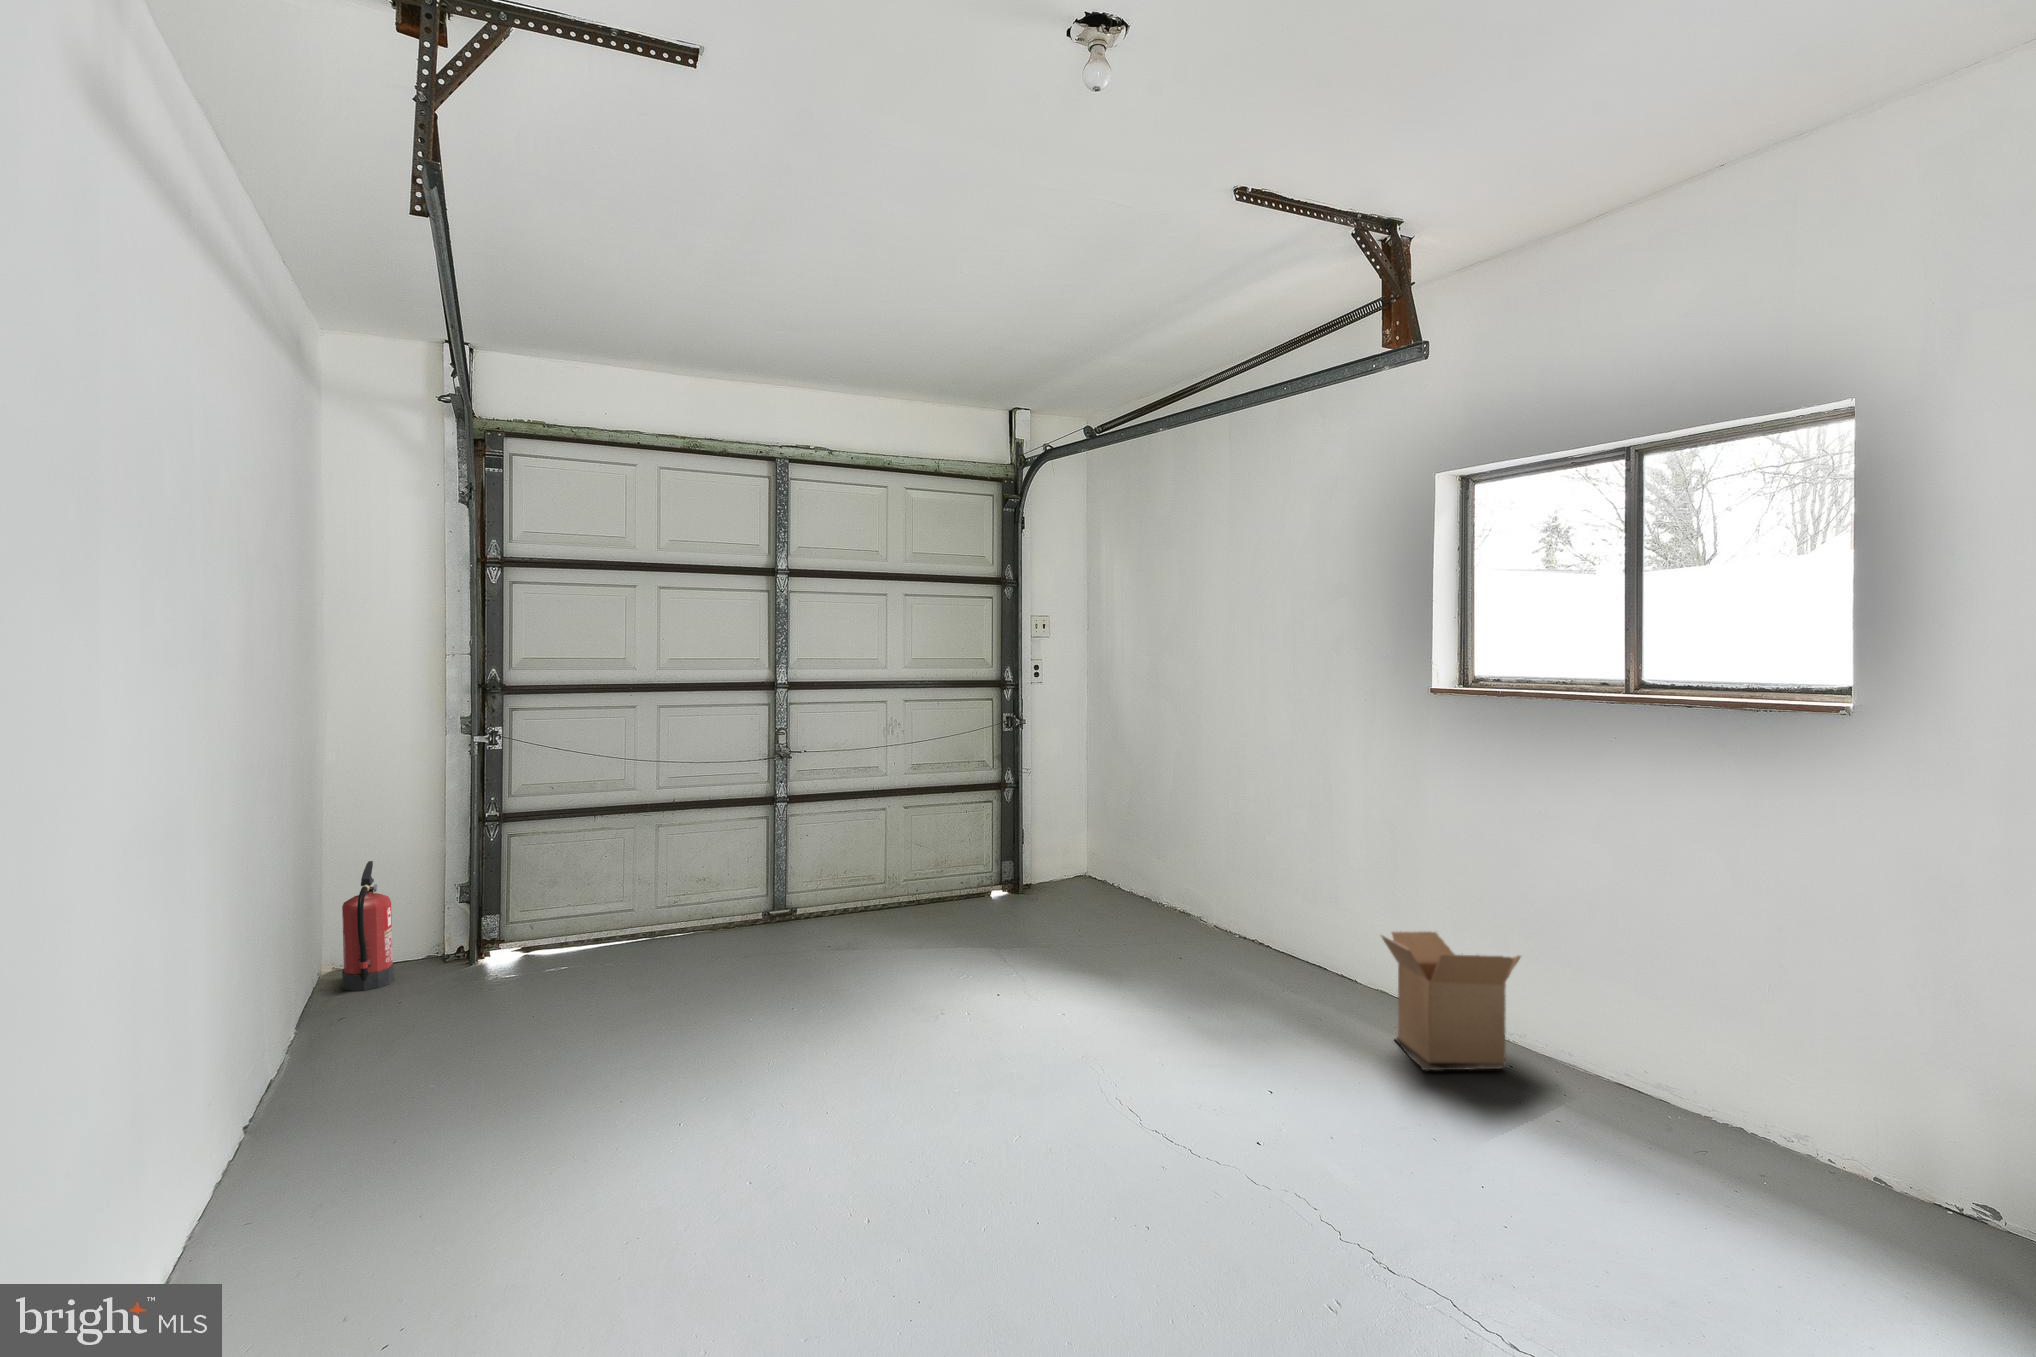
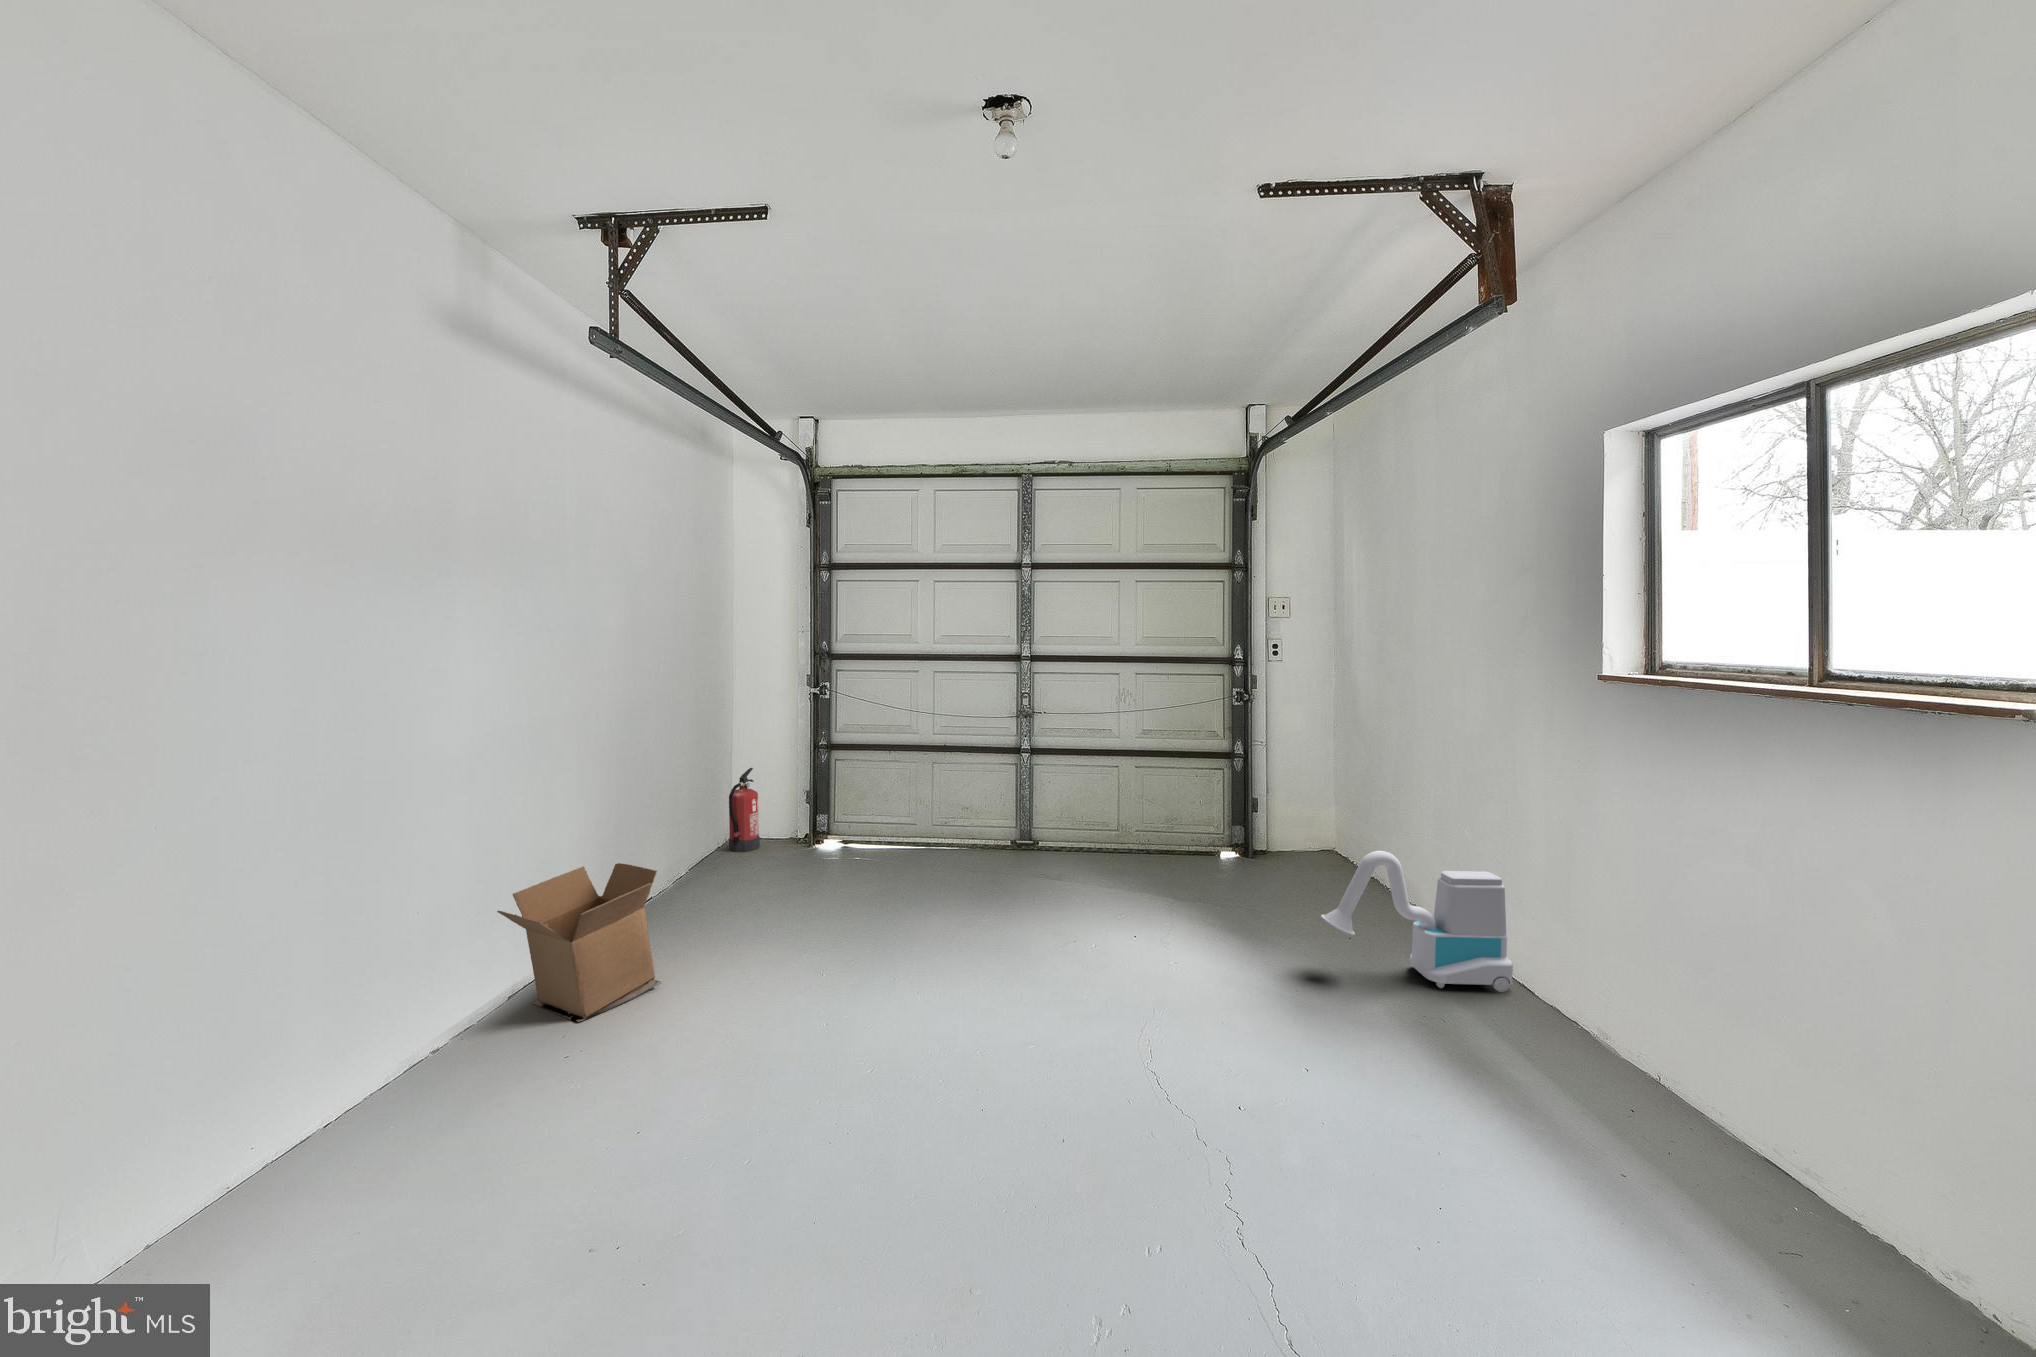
vacuum cleaner: none [1173,866,1303,975] -> present [1321,851,1513,992]
cardboard box: present [1381,932,1520,1070] -> present [497,863,661,1022]

